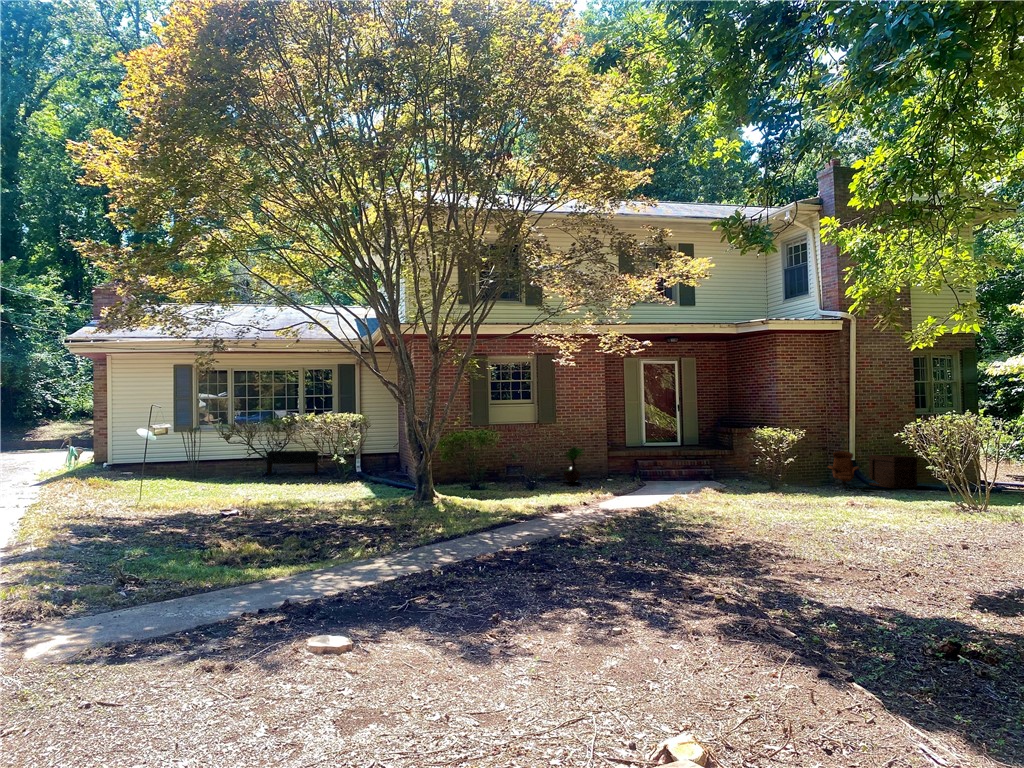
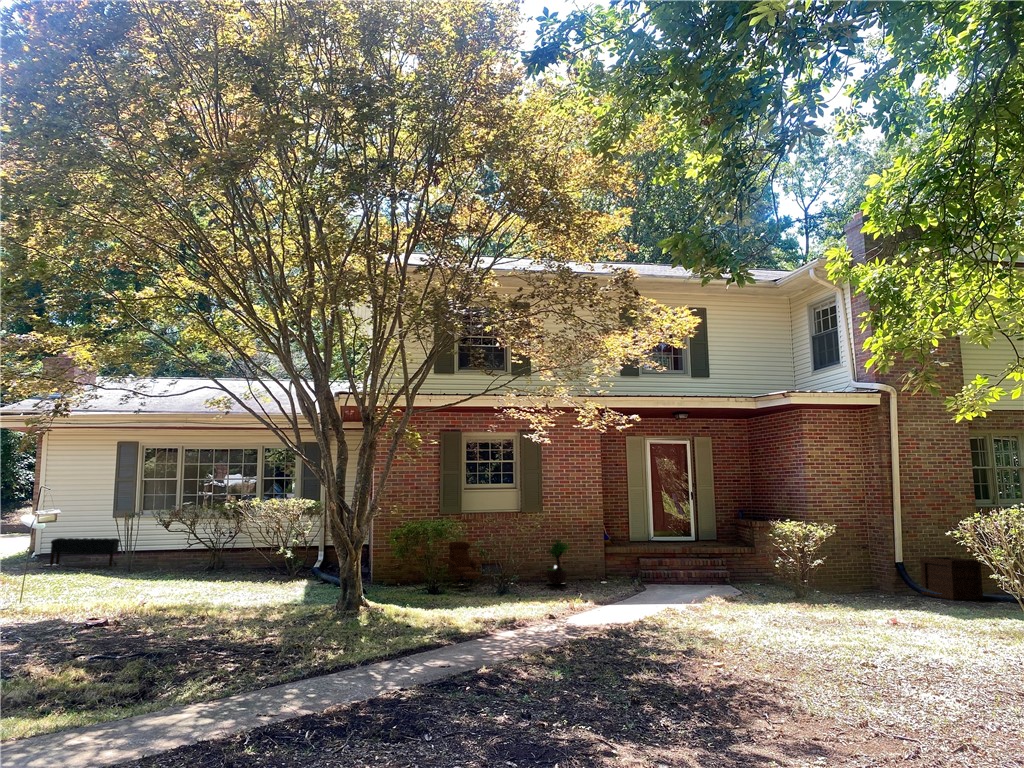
bench: present [267,451,319,474] -> present [50,538,120,567]
lounge chair: present [828,451,860,489] -> present [445,541,480,588]

